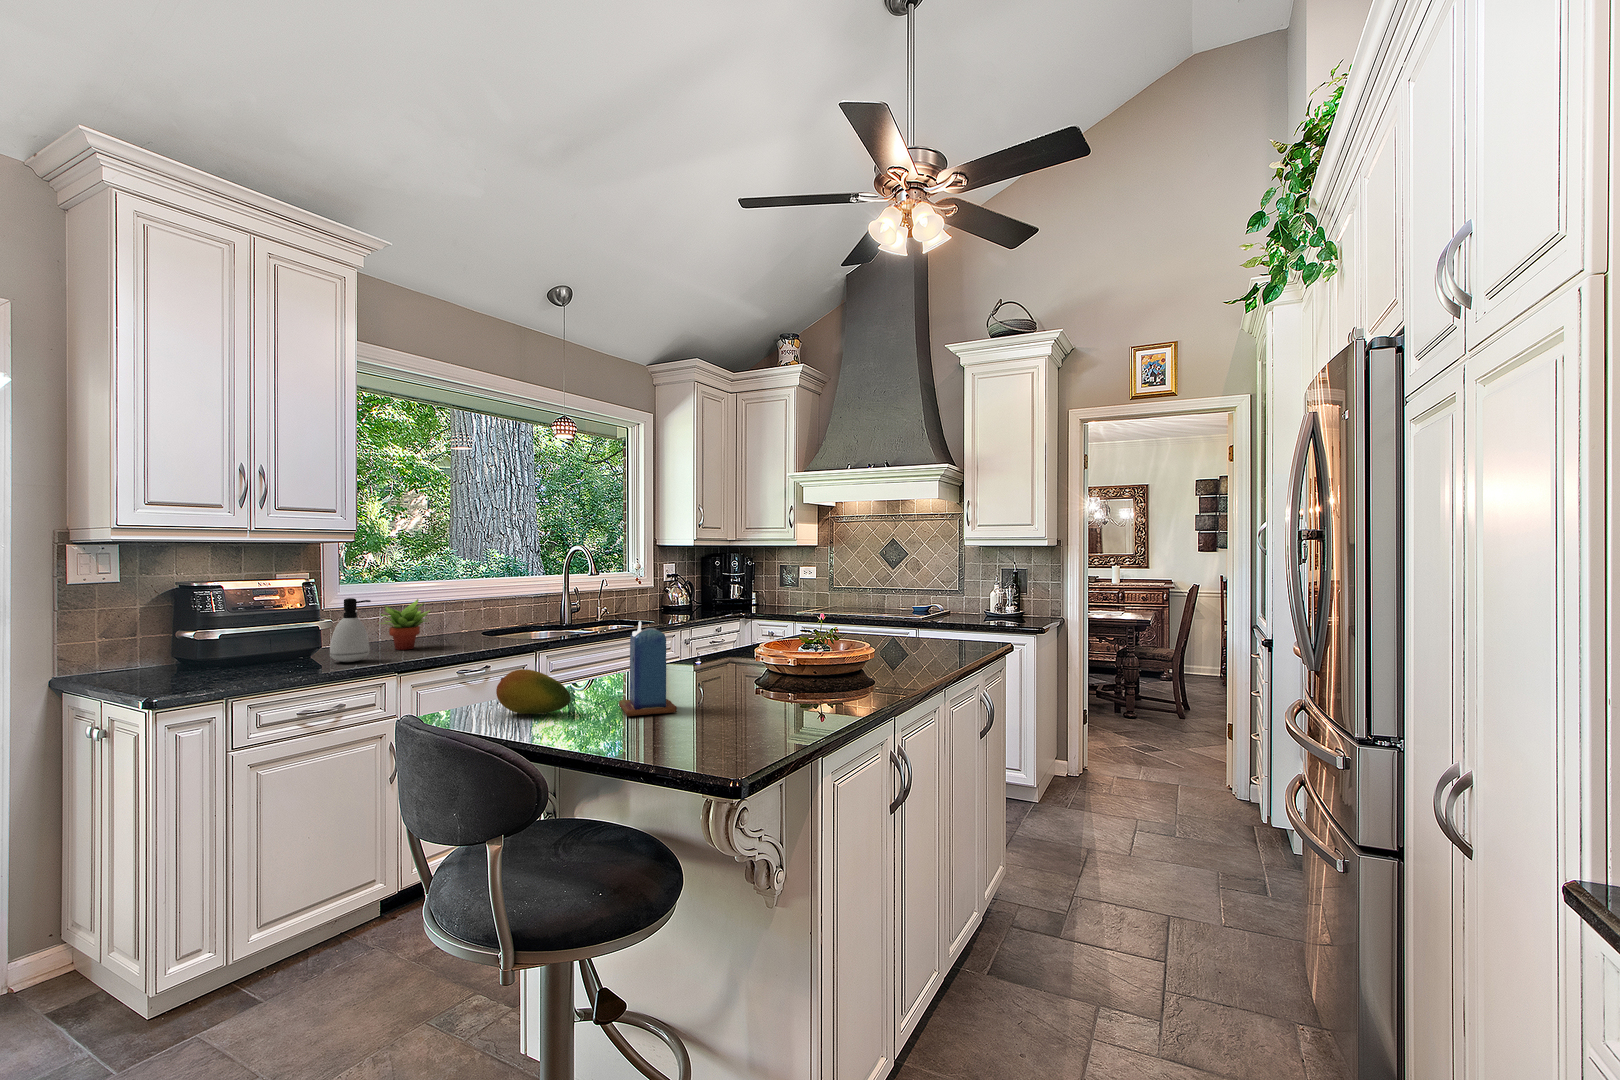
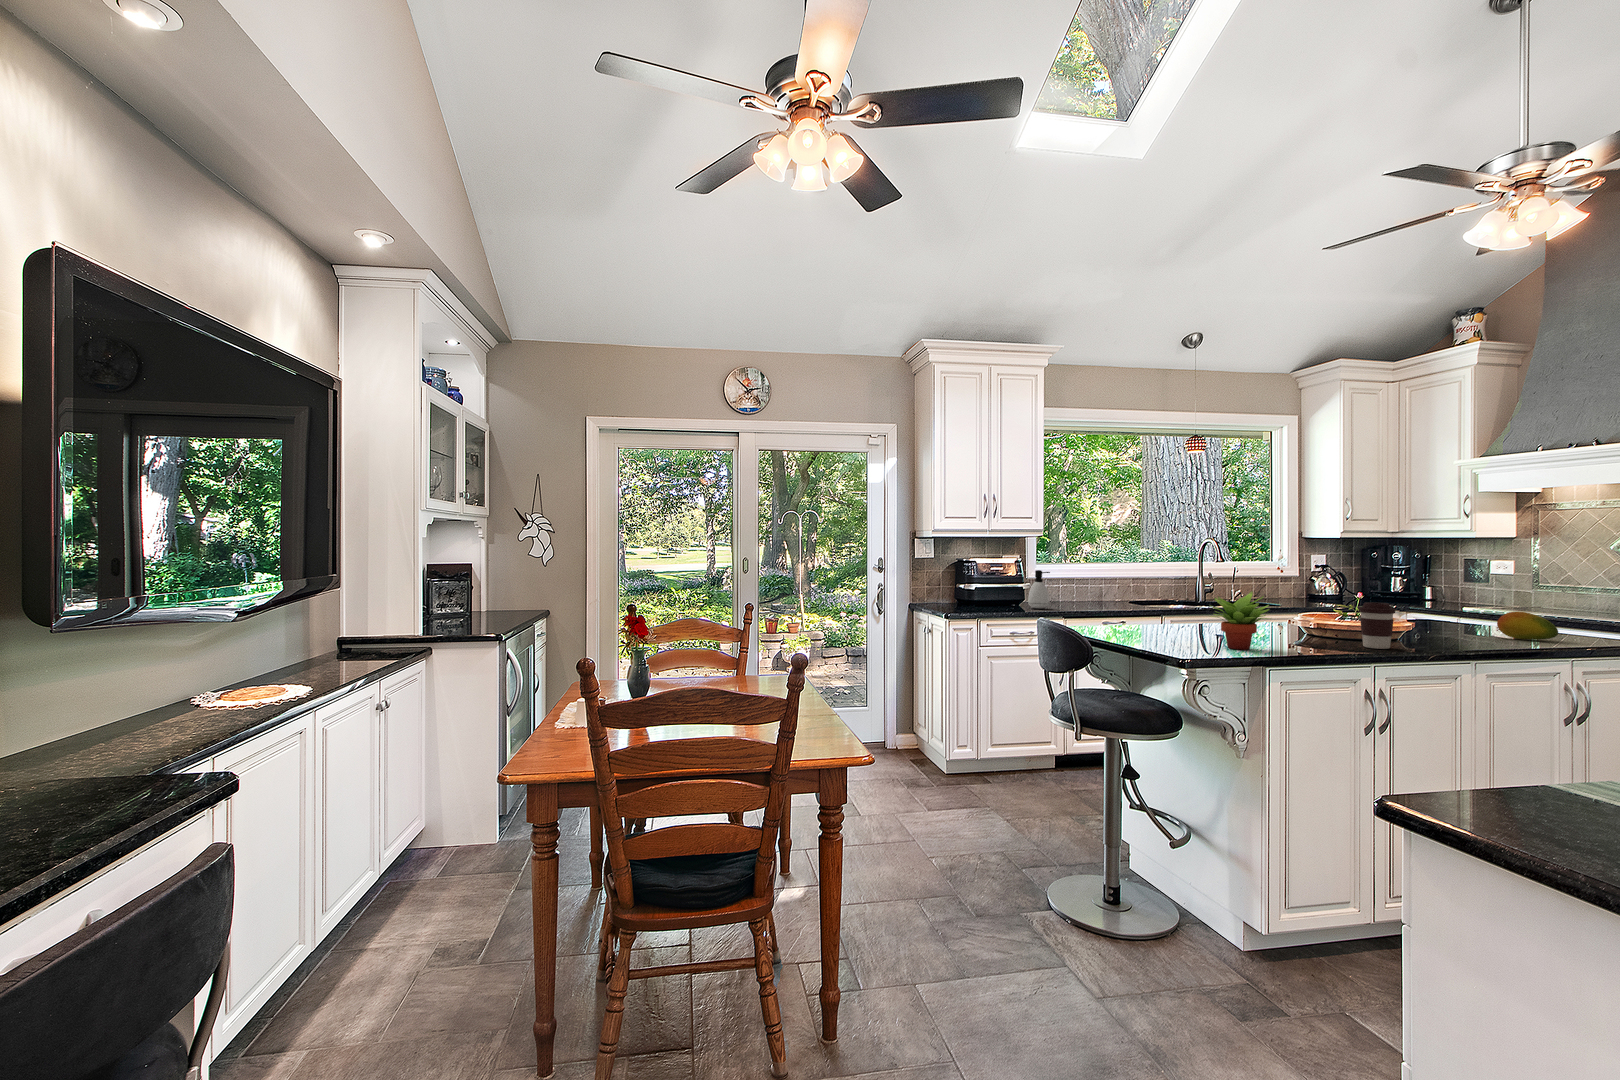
succulent plant: present [381,599,431,650] -> present [1210,591,1271,650]
candle: present [619,621,677,716] -> none [1165,585,1200,642]
coffee cup: none [849,627,887,688] -> present [1359,602,1395,649]
fruit: present [496,669,571,714] -> present [1497,612,1558,640]

